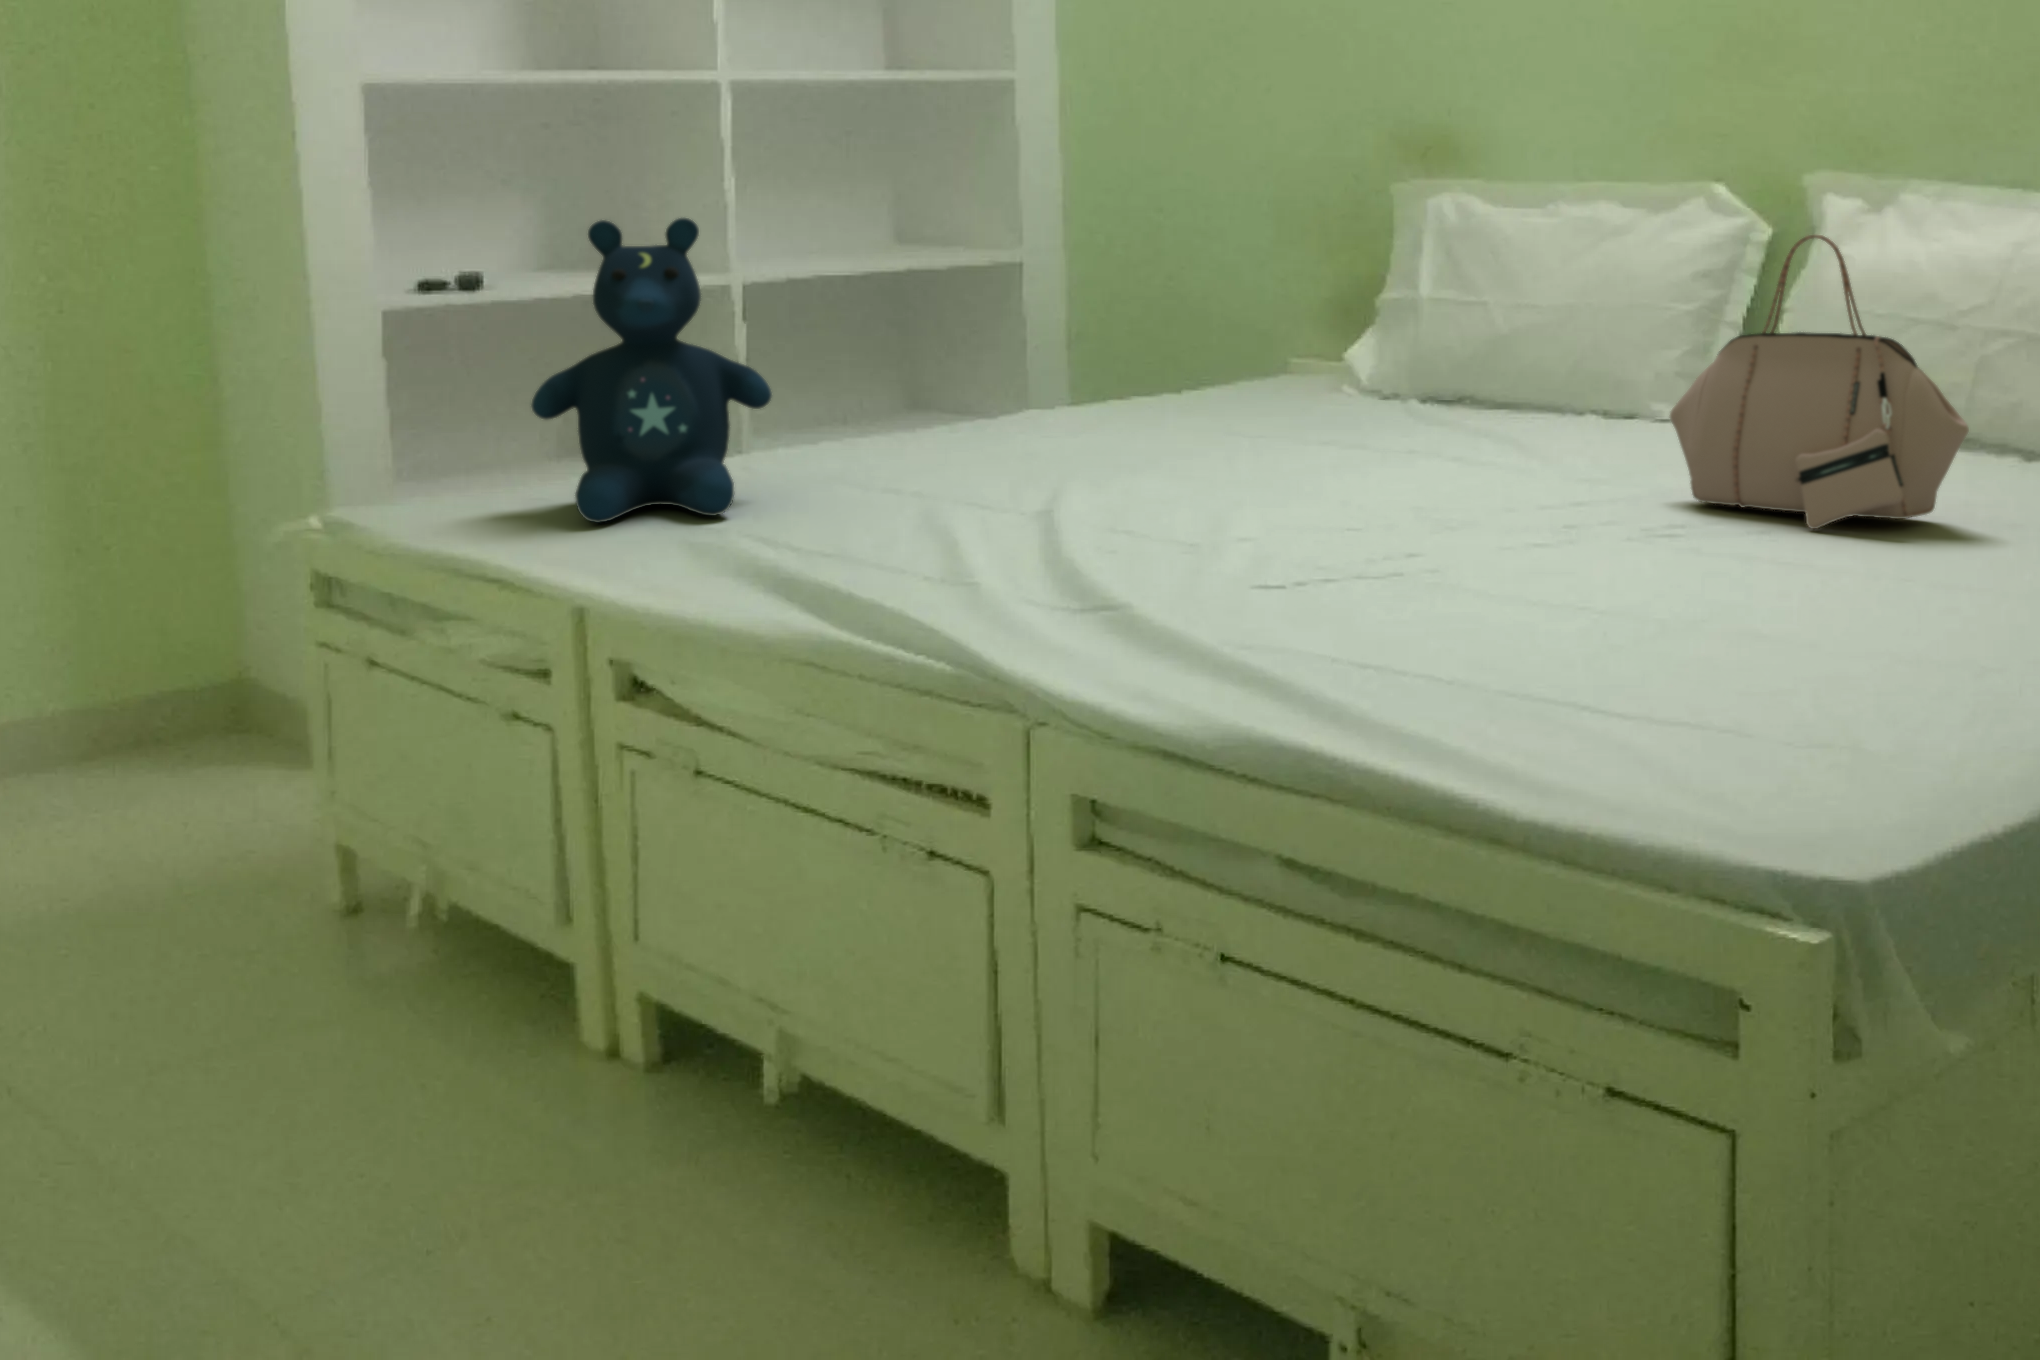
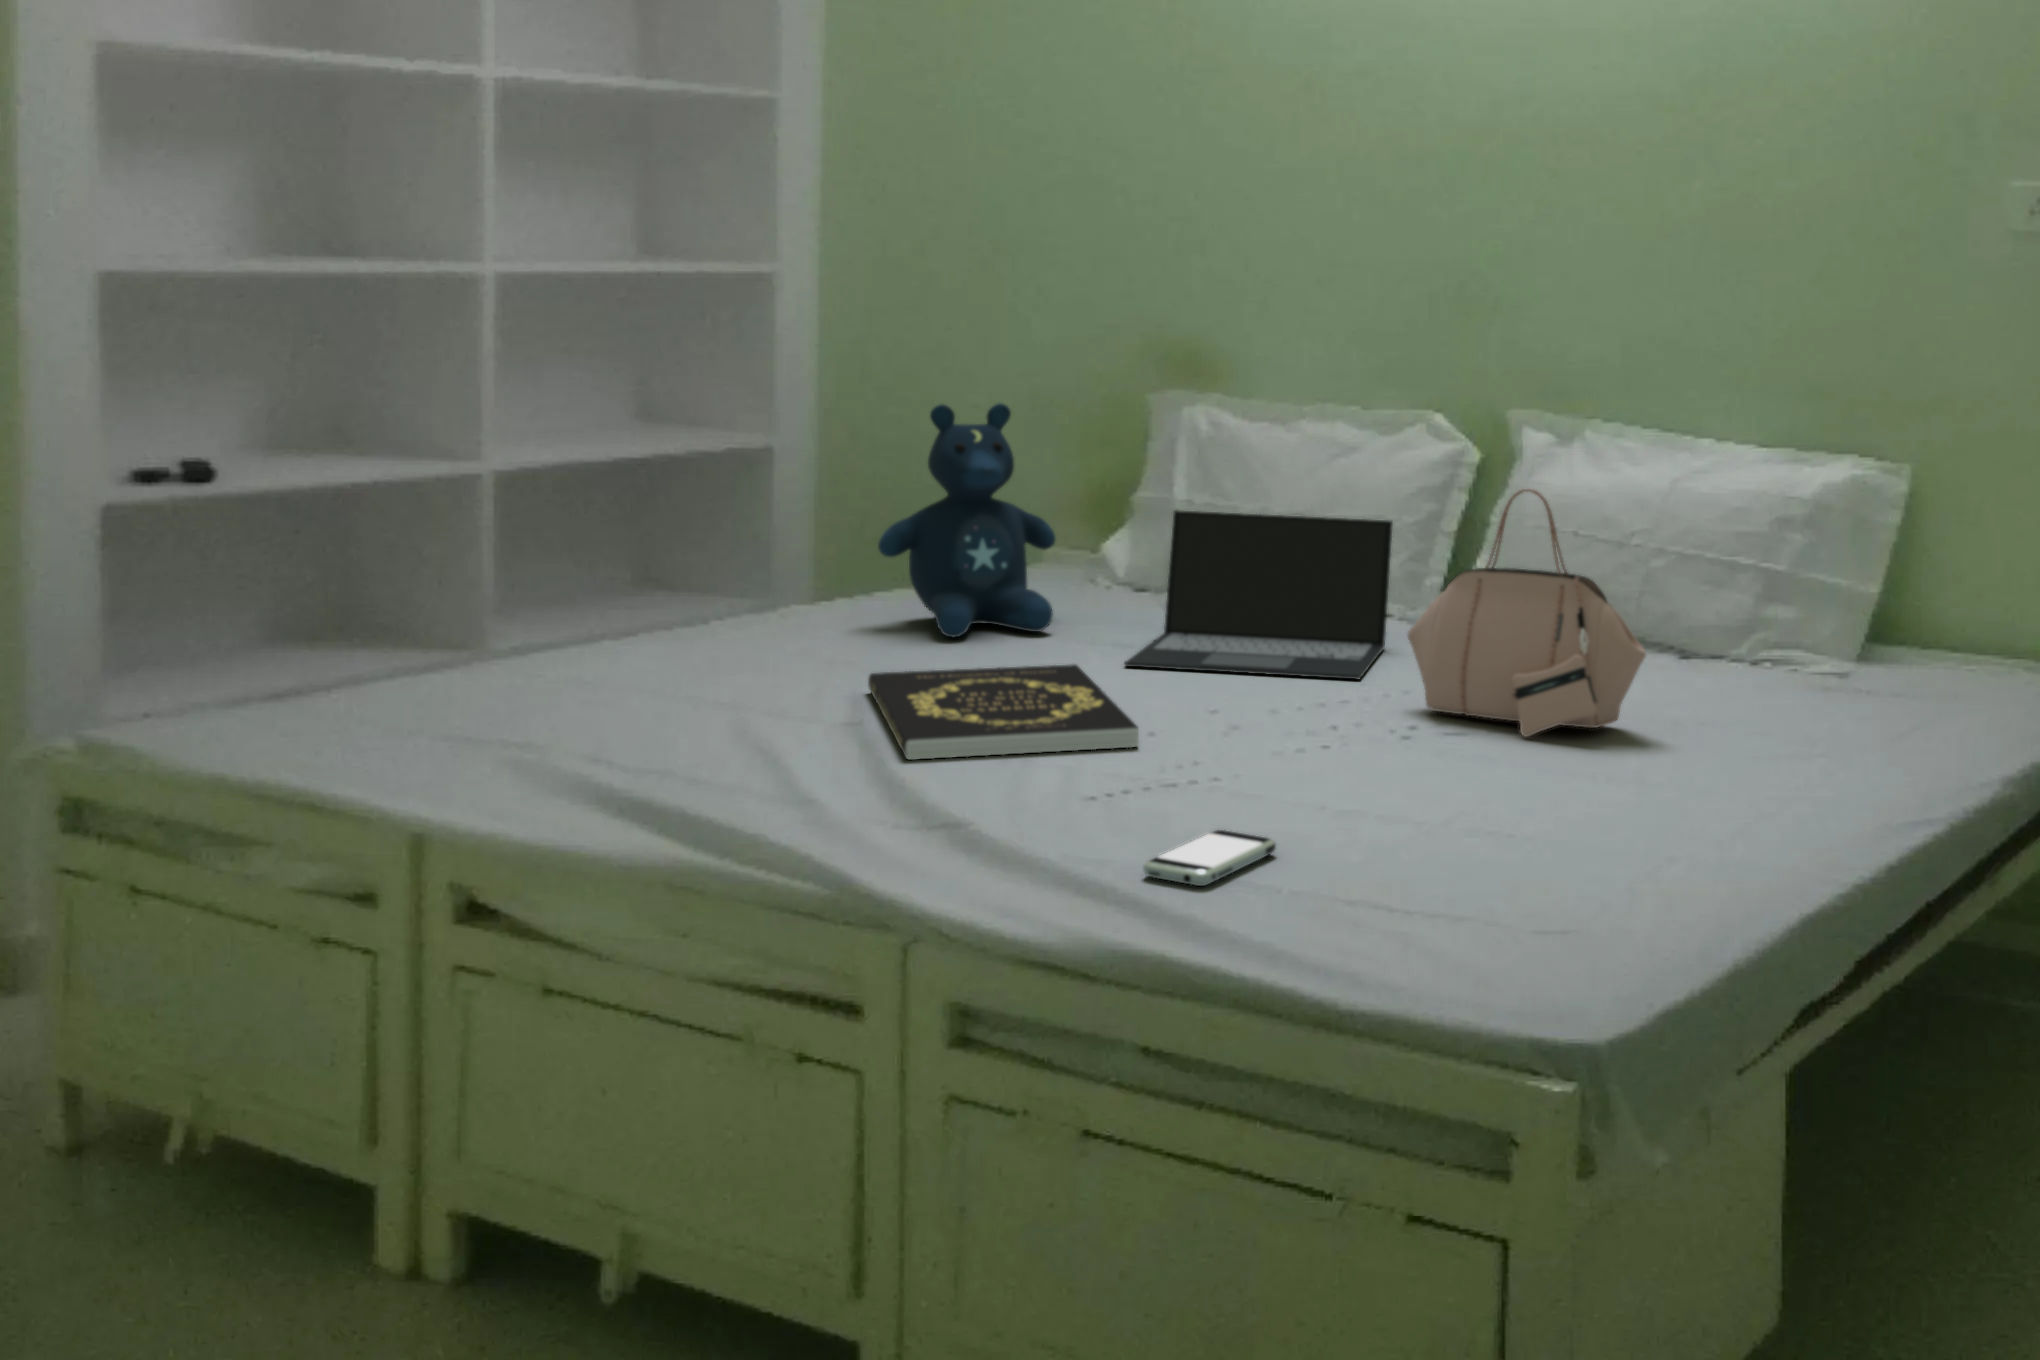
stuffed bear: present [532,218,772,523] -> present [878,404,1055,638]
laptop: none [1354,298,1663,474] -> present [1124,510,1393,679]
book: none [1074,455,1345,542] -> present [868,664,1139,760]
smartphone: none [1306,612,1474,671] -> present [1143,830,1276,886]

